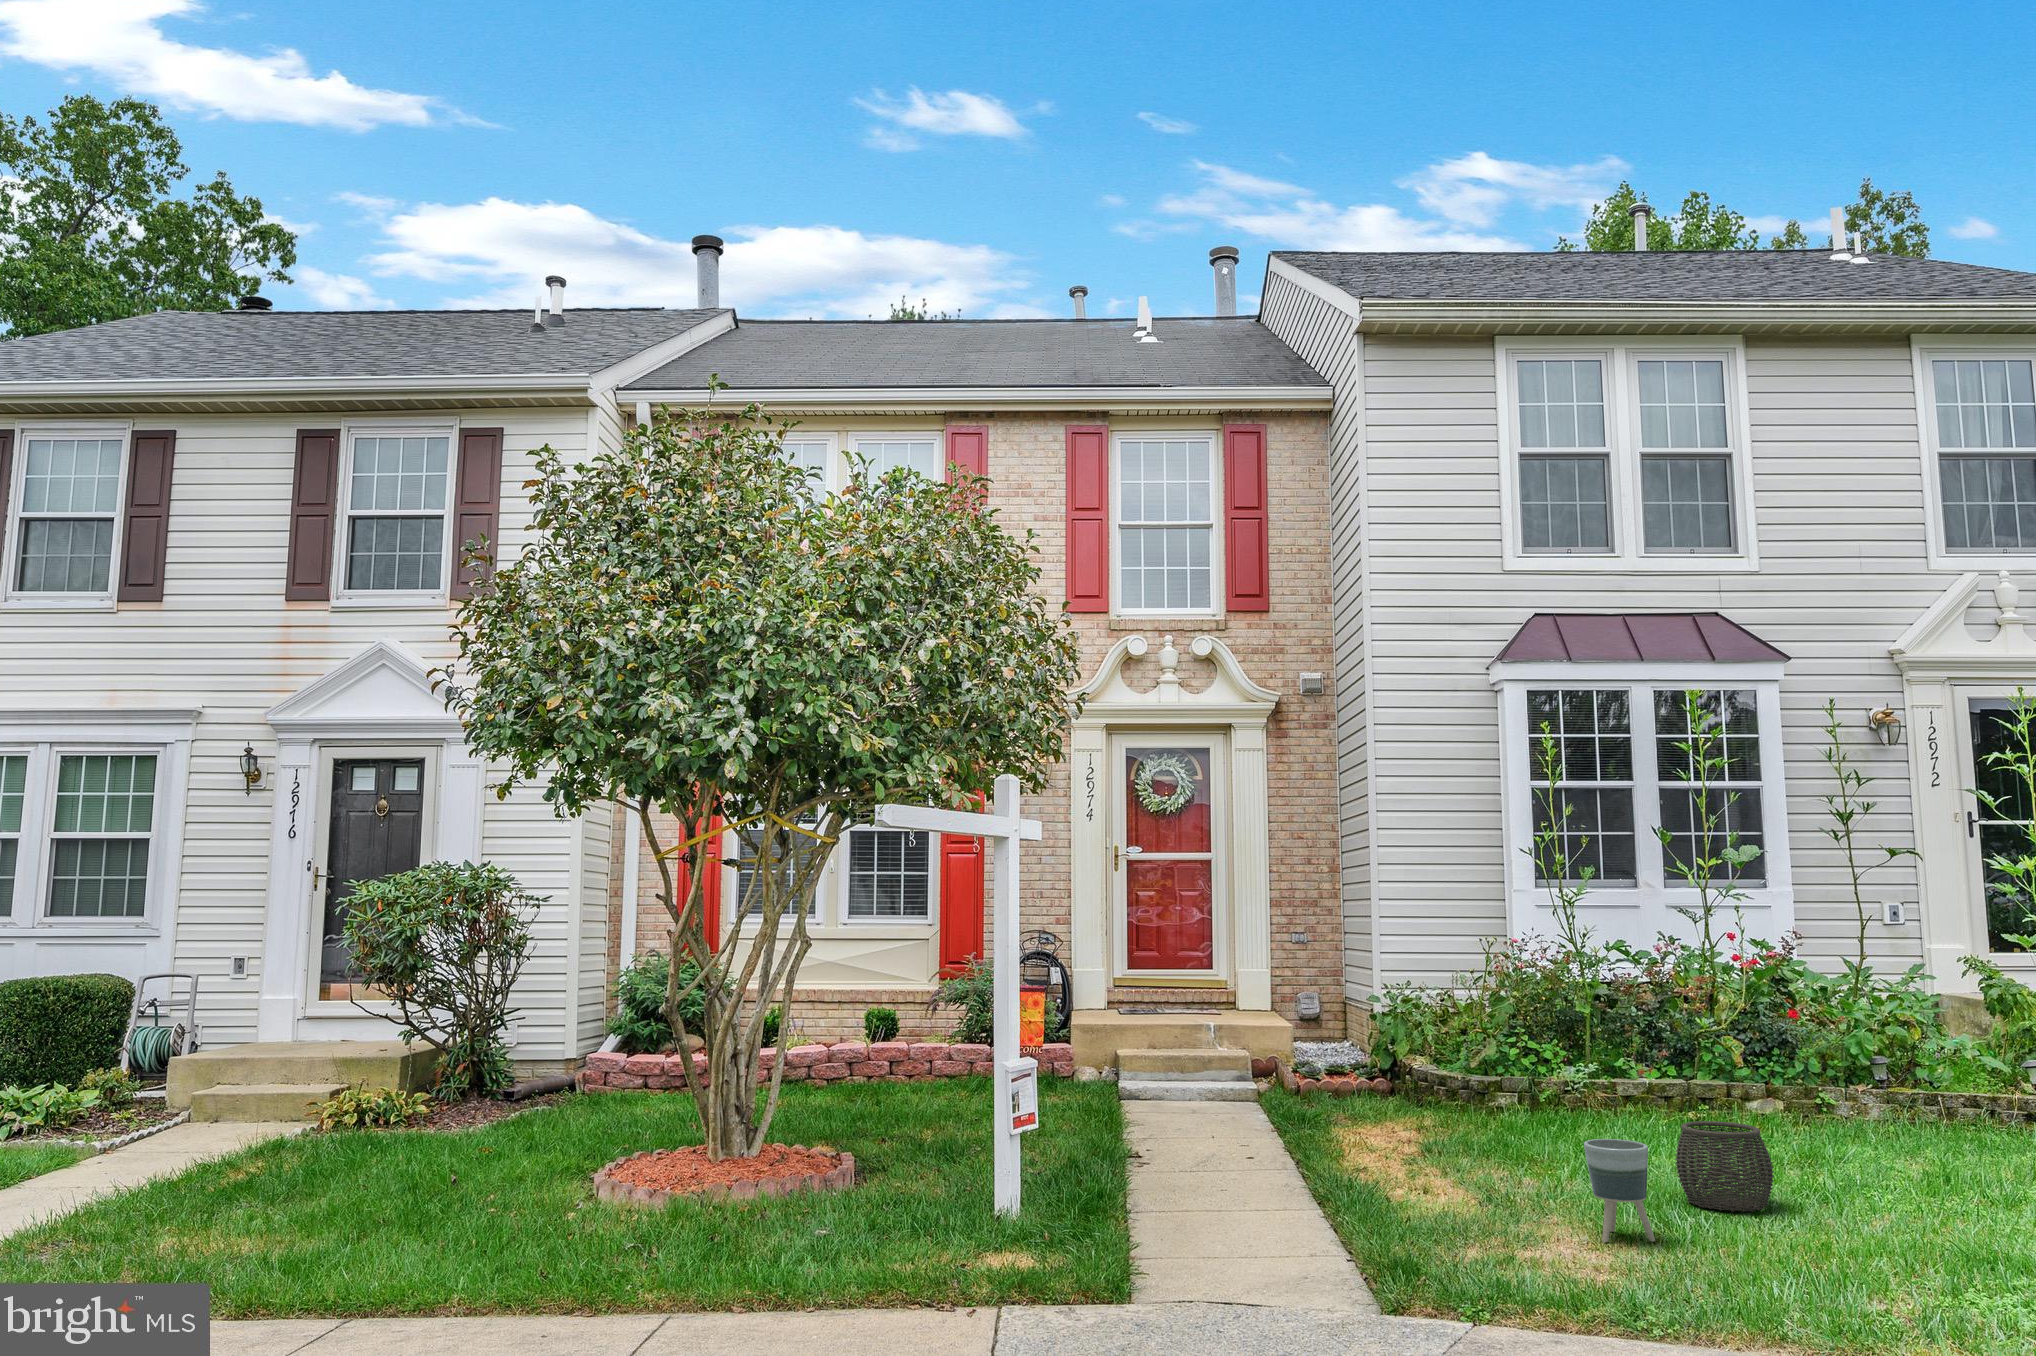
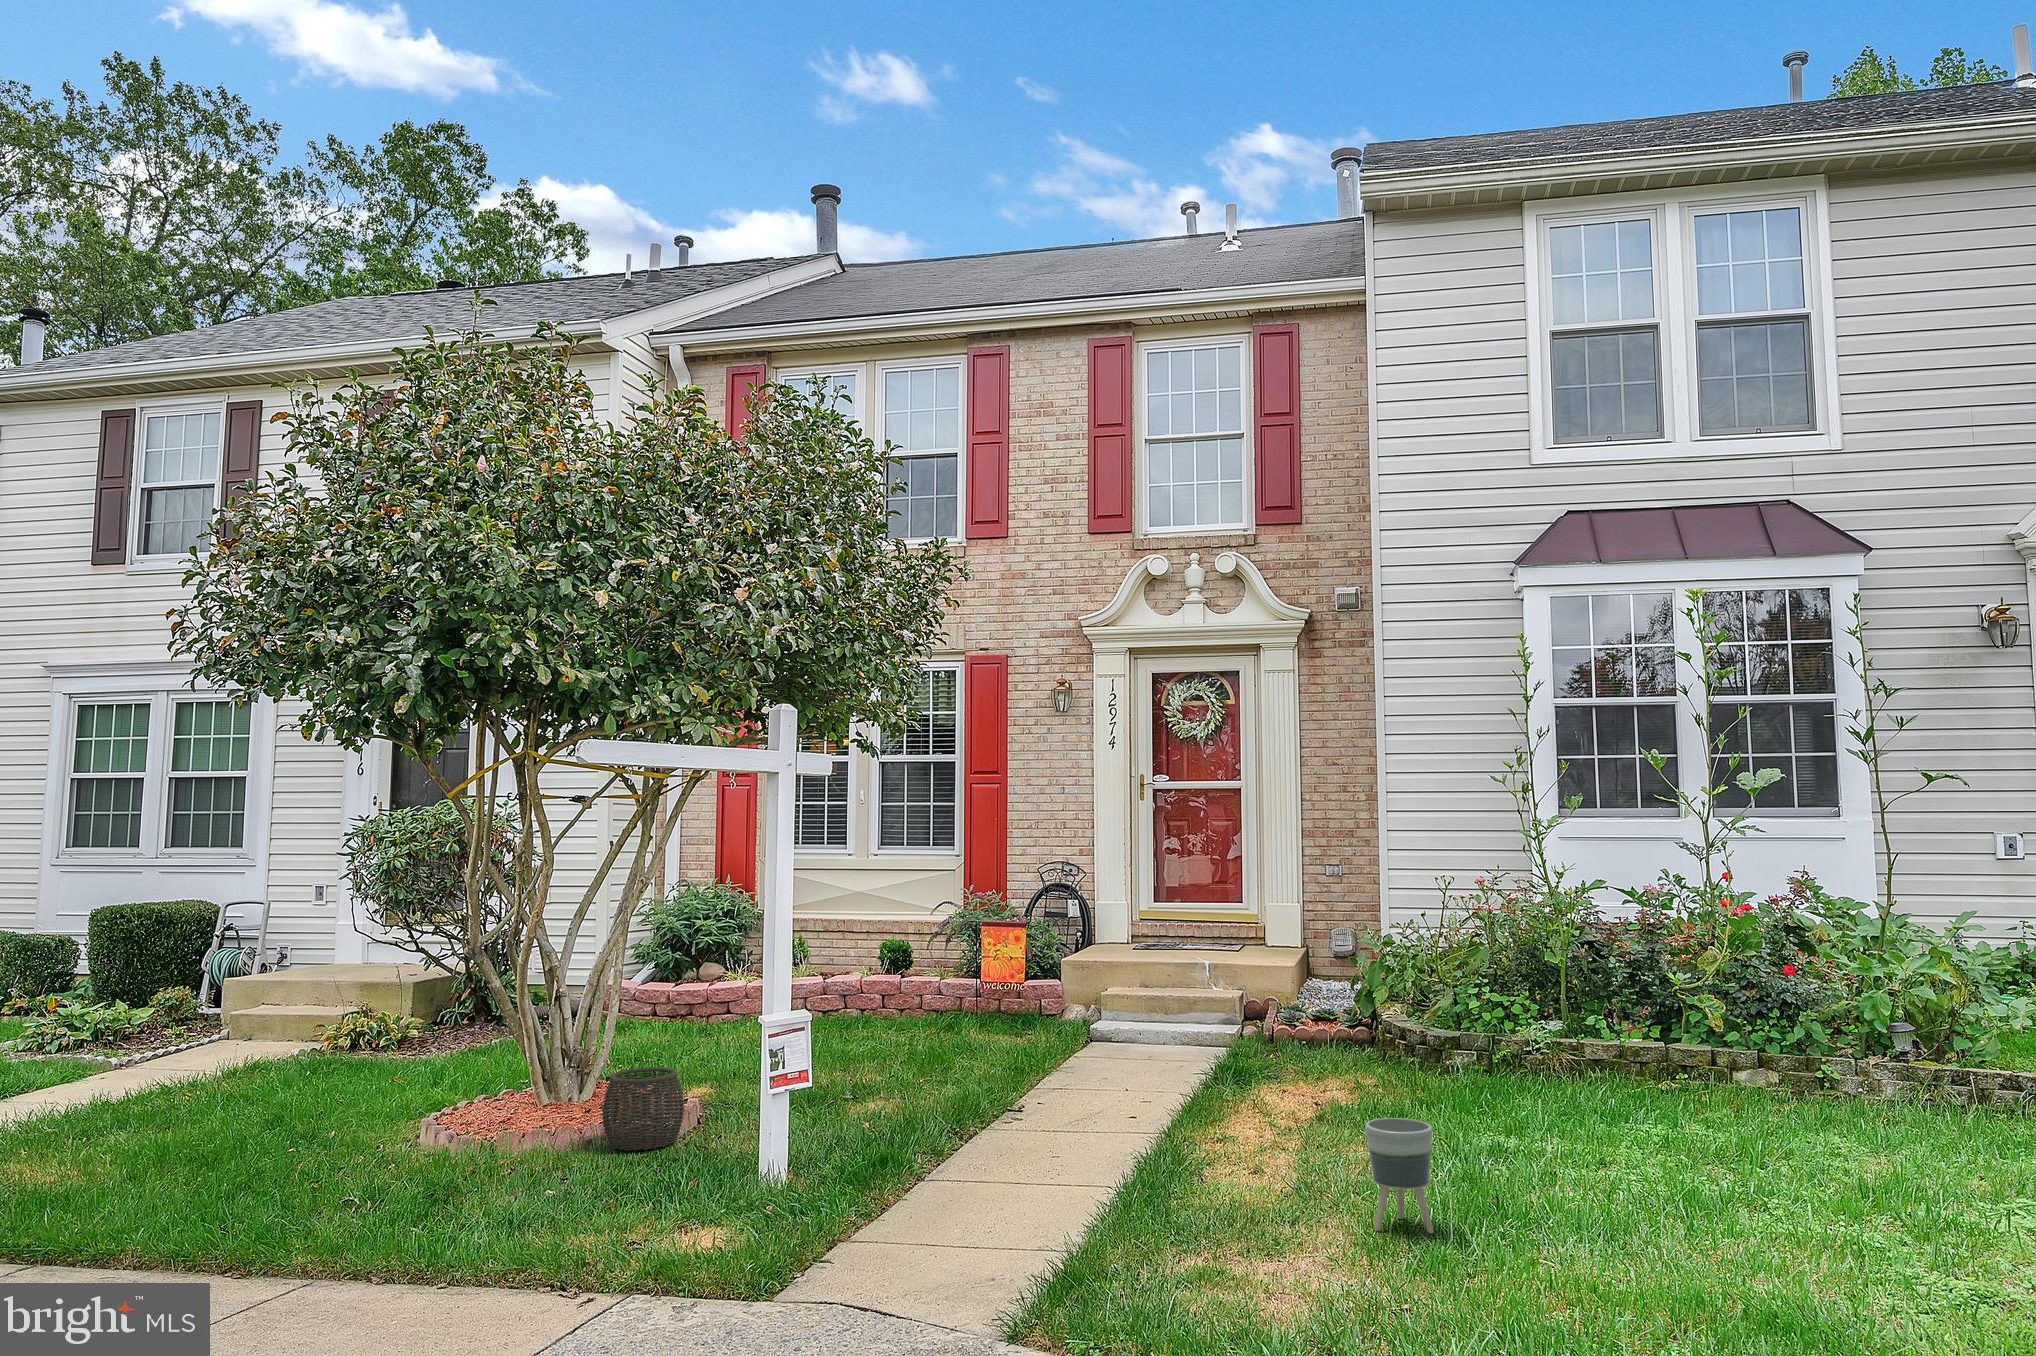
woven basket: present [1675,1121,1774,1212] -> present [602,1067,685,1151]

